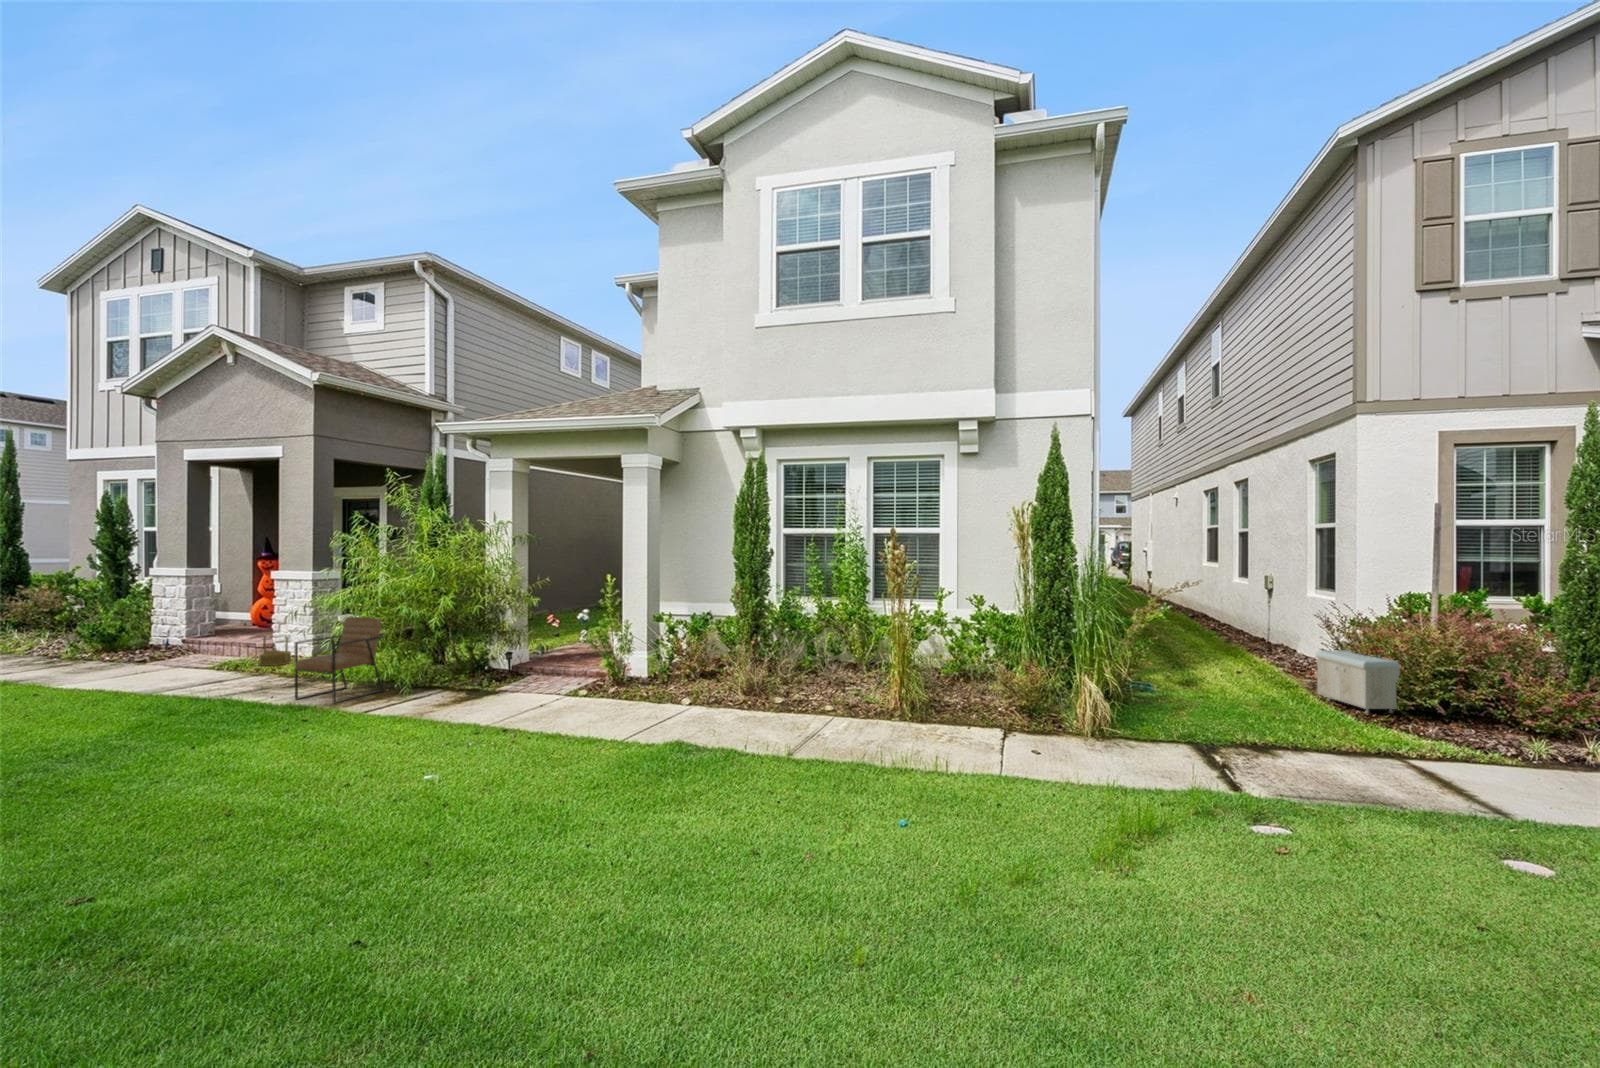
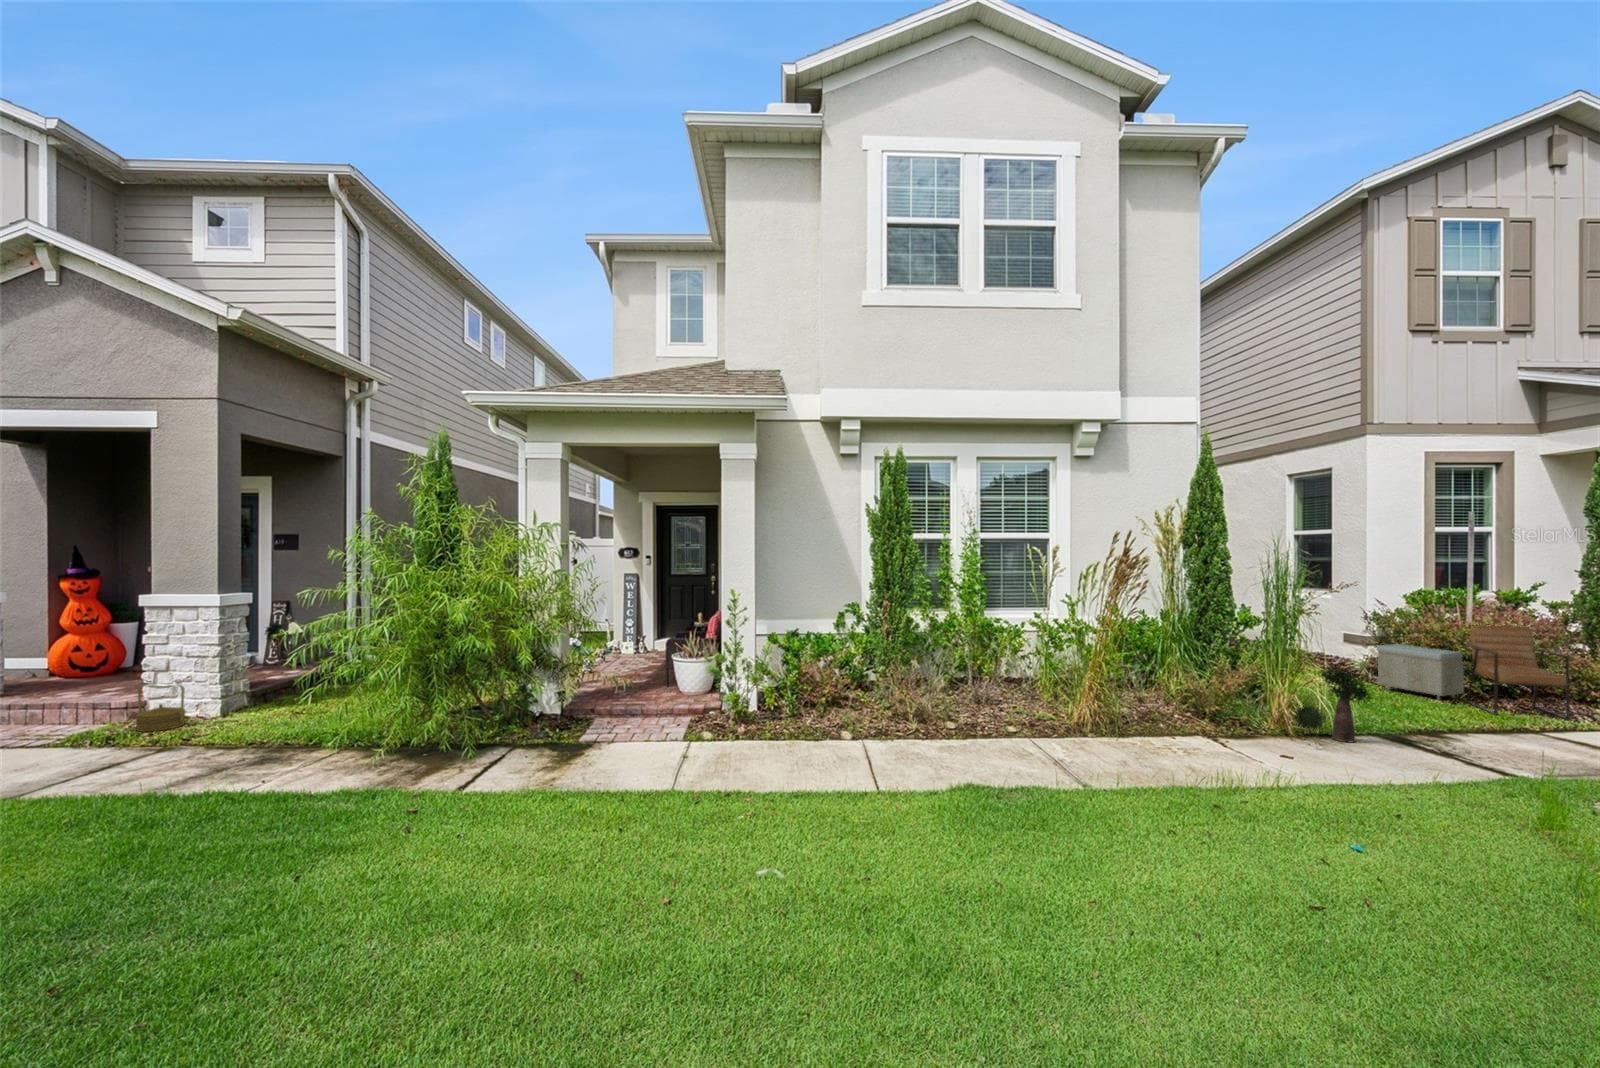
chair: present [295,617,384,703] -> present [1466,626,1570,720]
potted plant: none [1096,660,1166,741] -> present [1294,665,1370,742]

